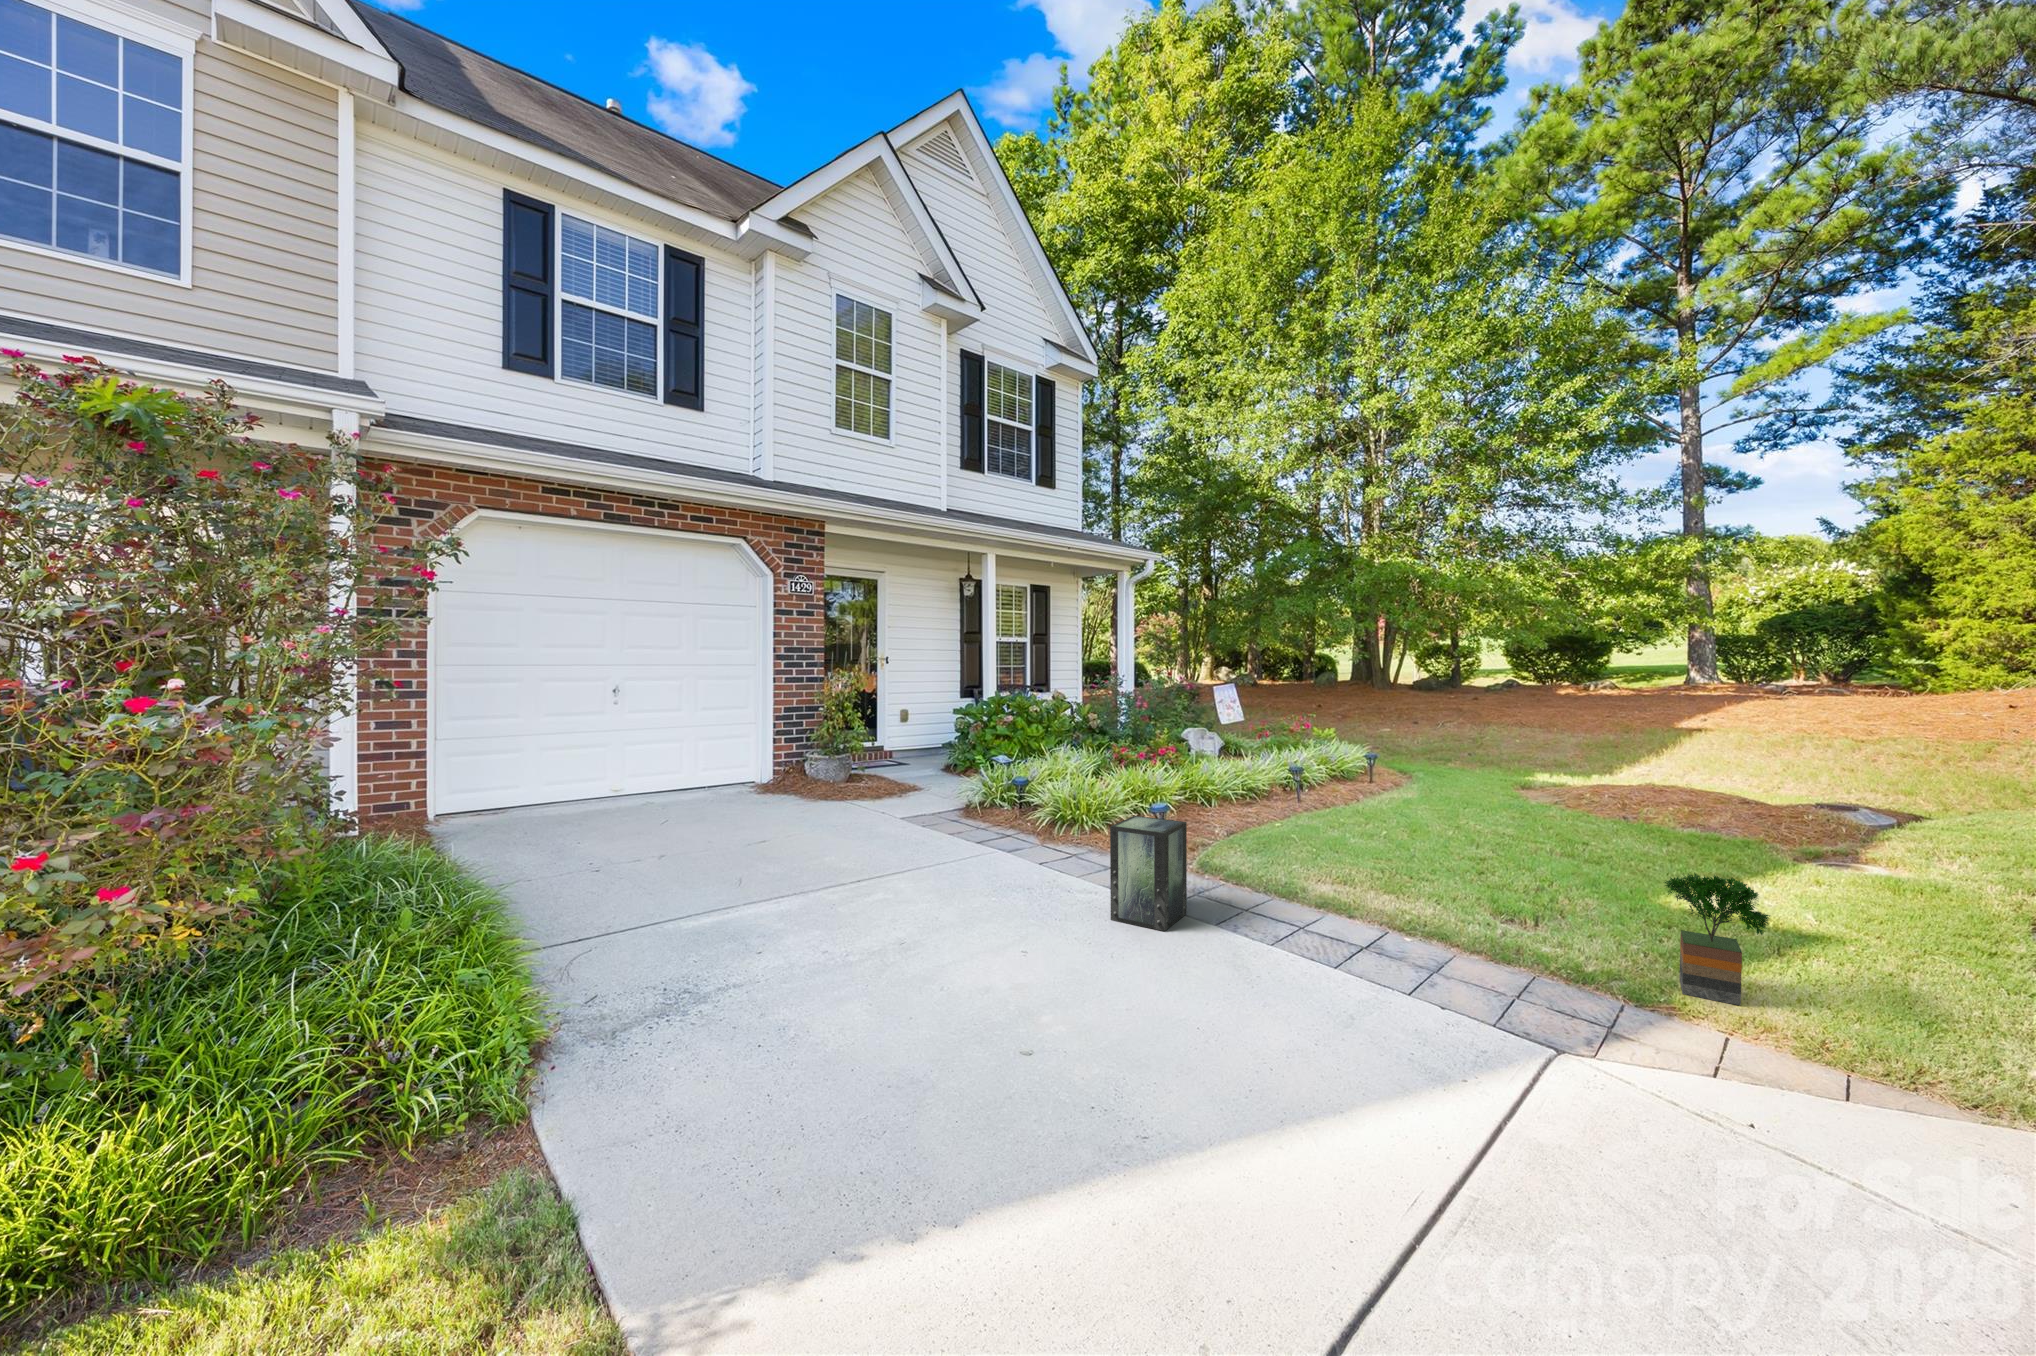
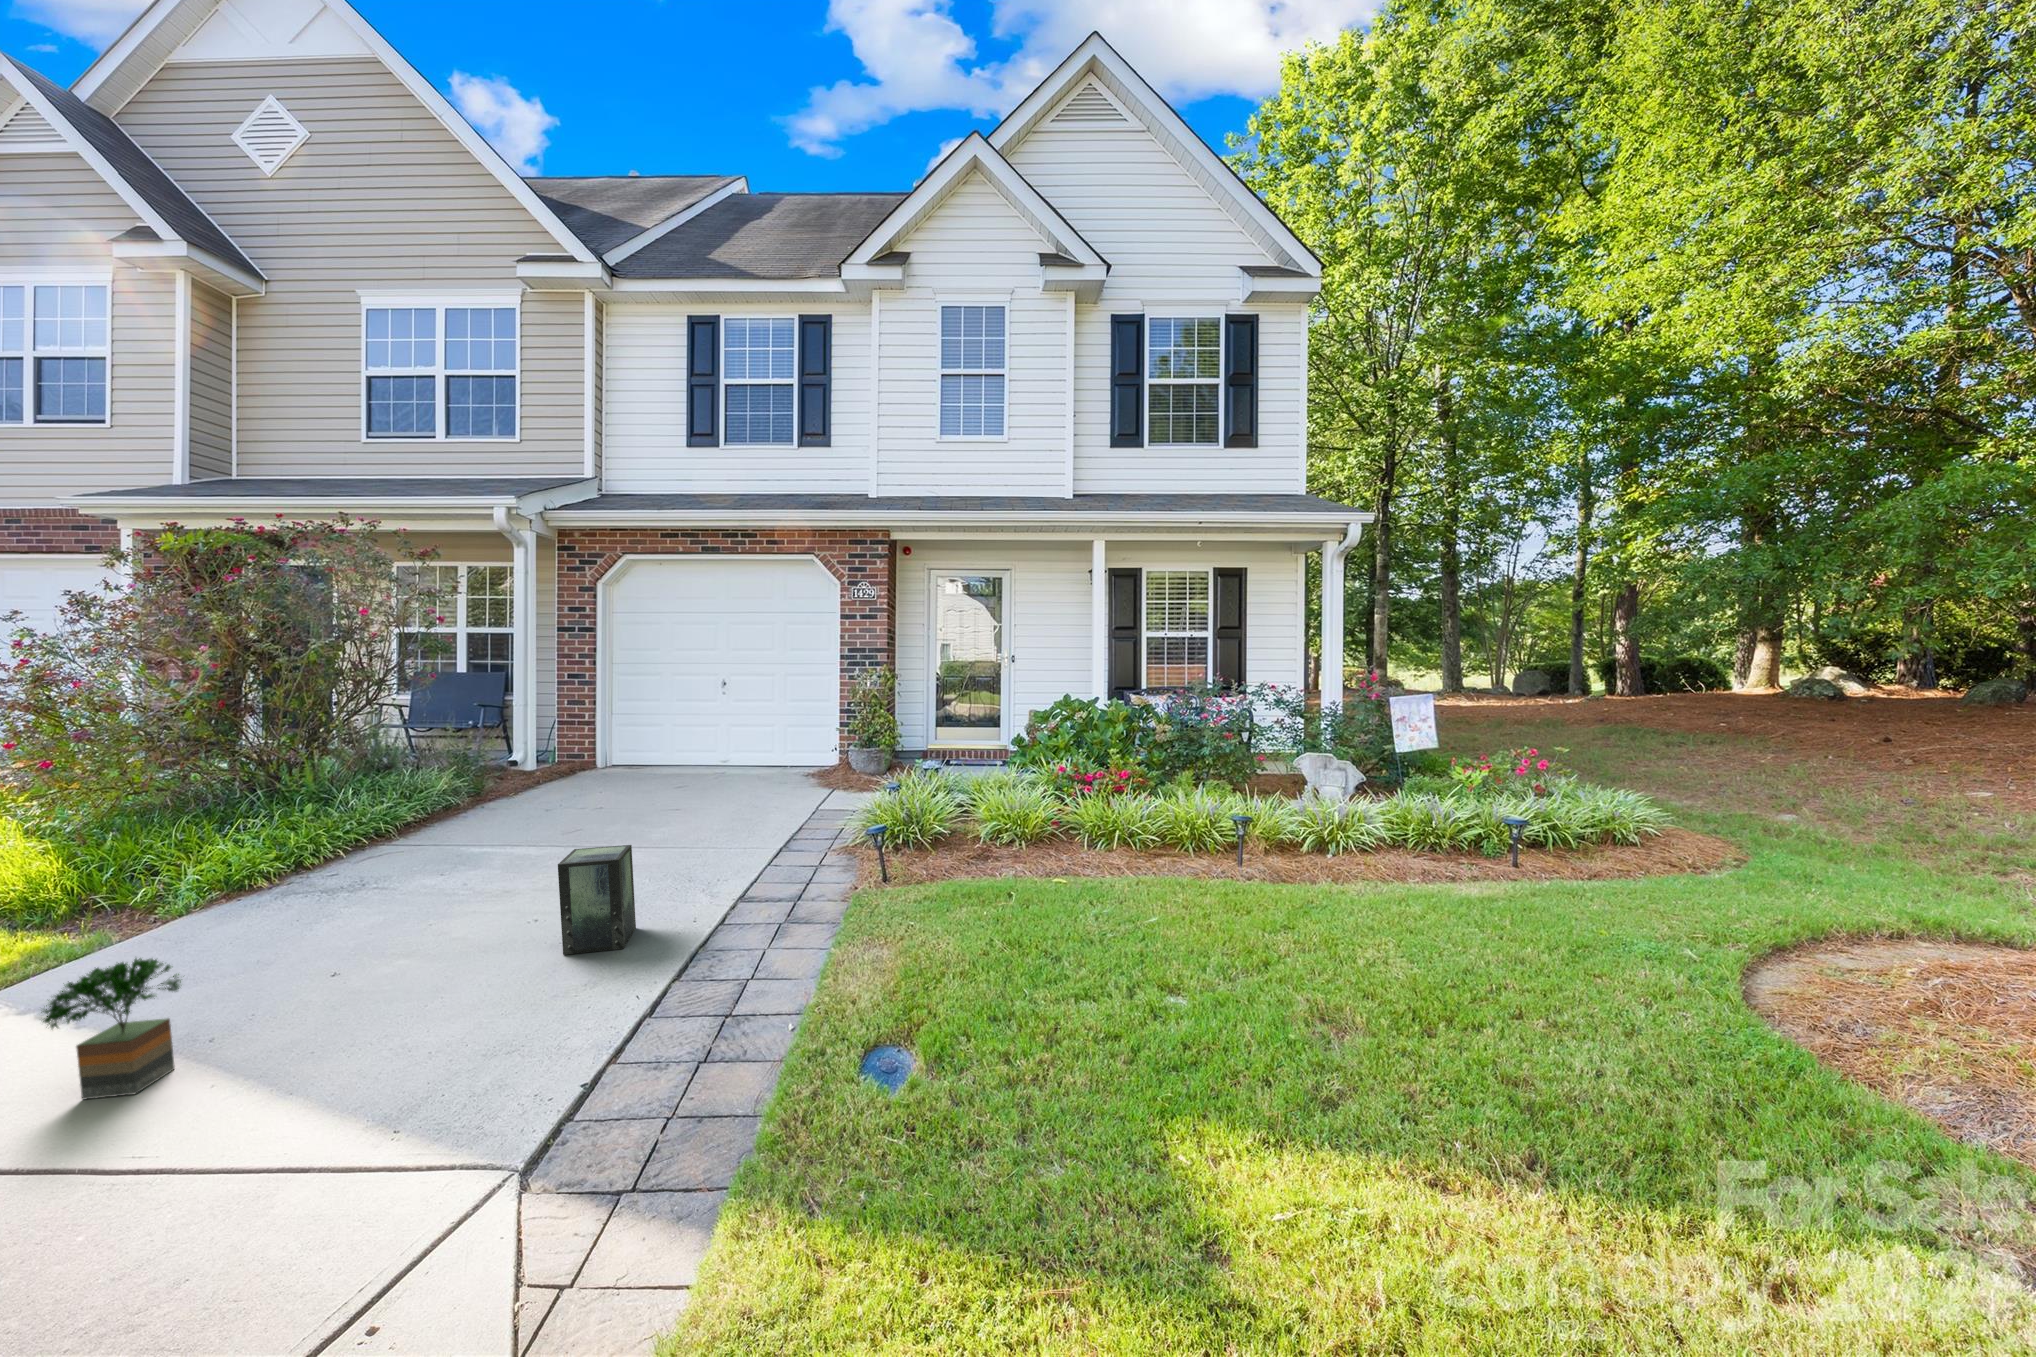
potted tree: present [1664,873,1770,1005] -> present [41,958,181,1099]

